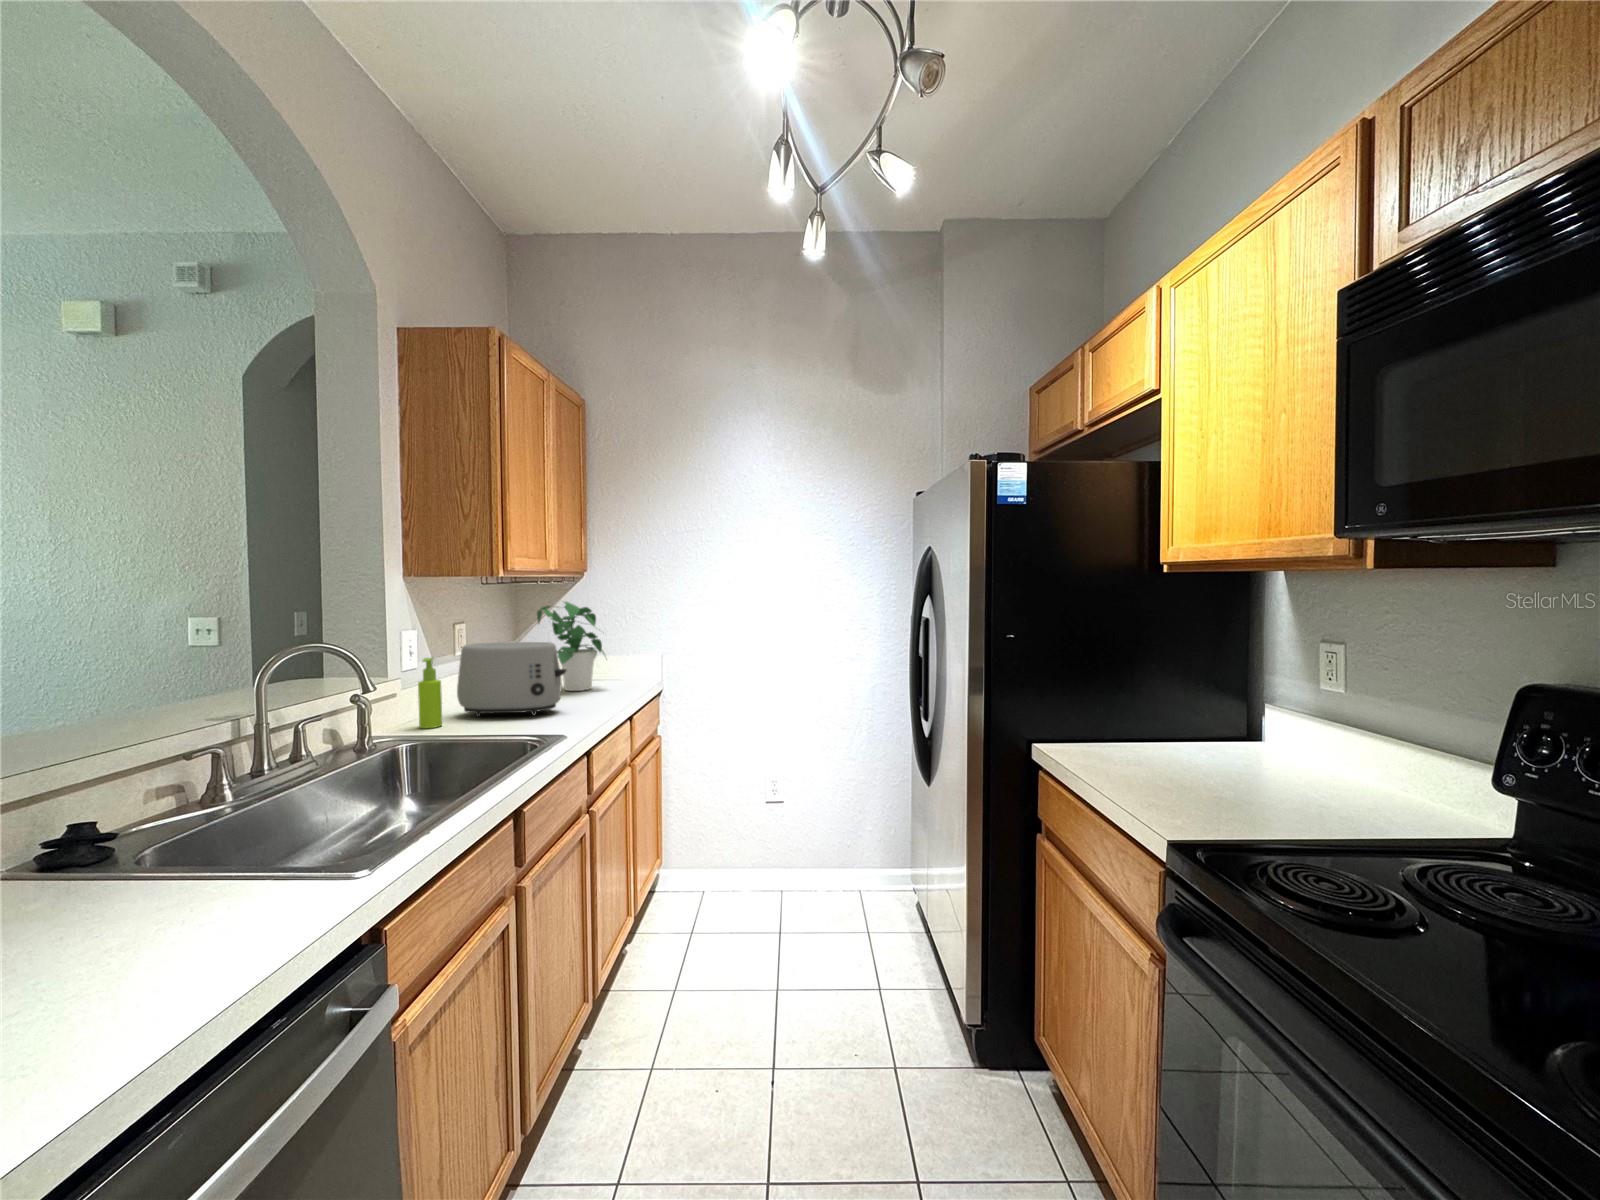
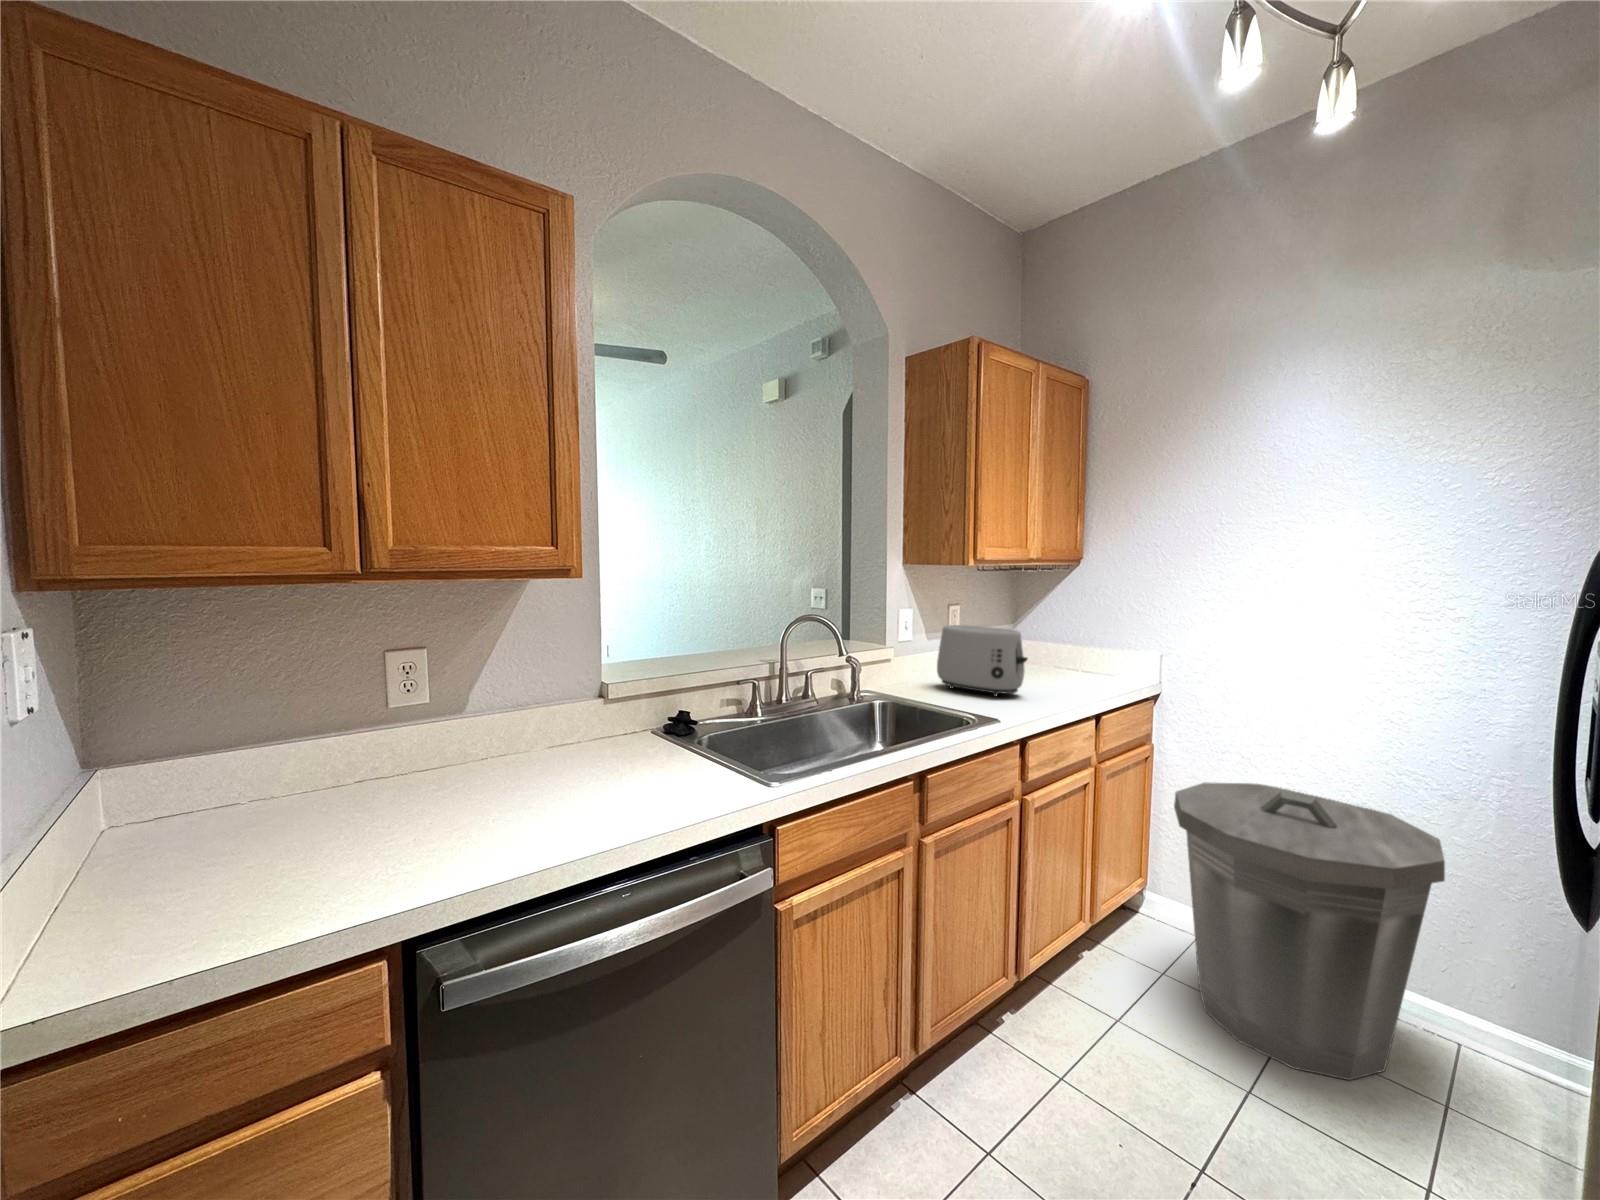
potted plant: present [537,602,607,691] -> none [1023,591,1091,681]
soap dispenser: present [418,658,442,728] -> none [902,633,920,692]
trash can: none [695,747,868,964] -> present [1174,782,1445,1080]

